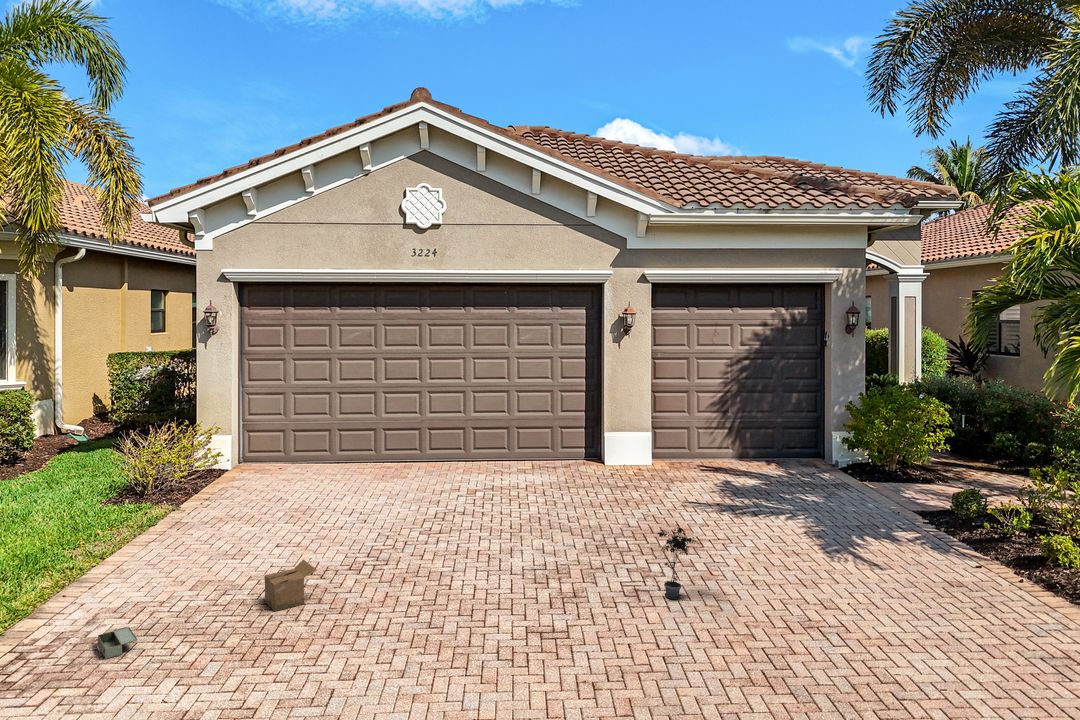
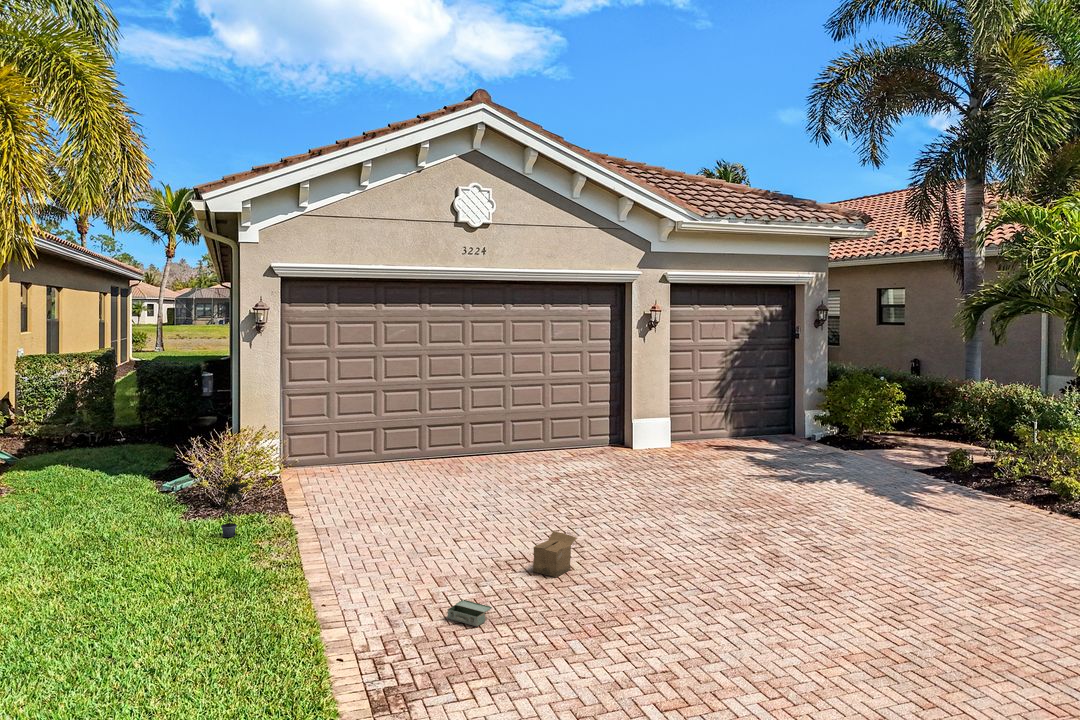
potted plant: present [657,525,698,599] -> present [217,474,248,537]

